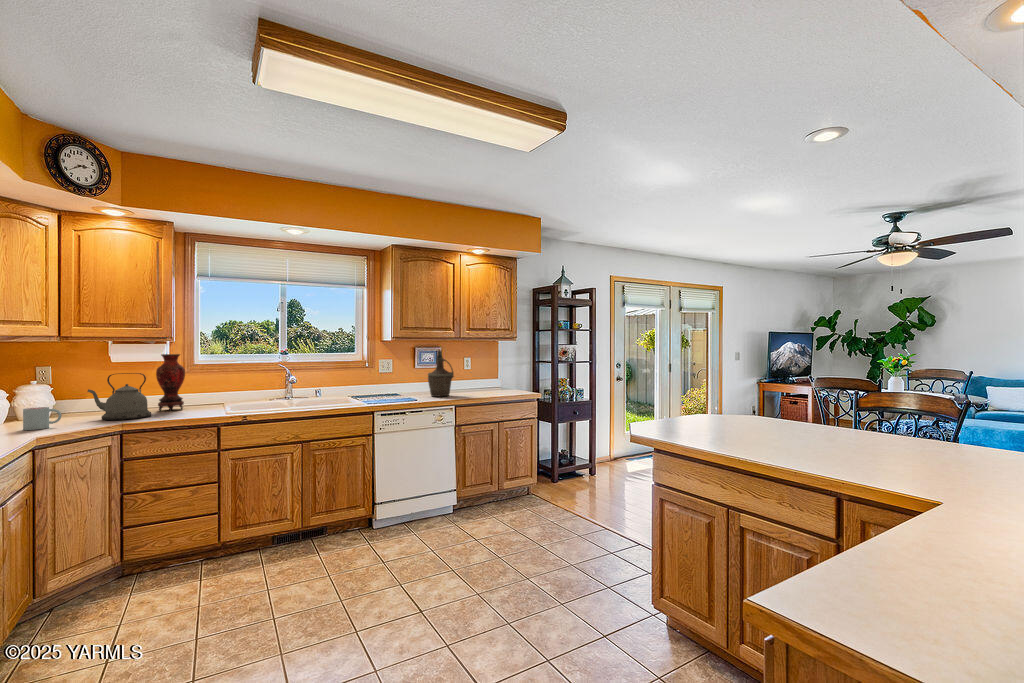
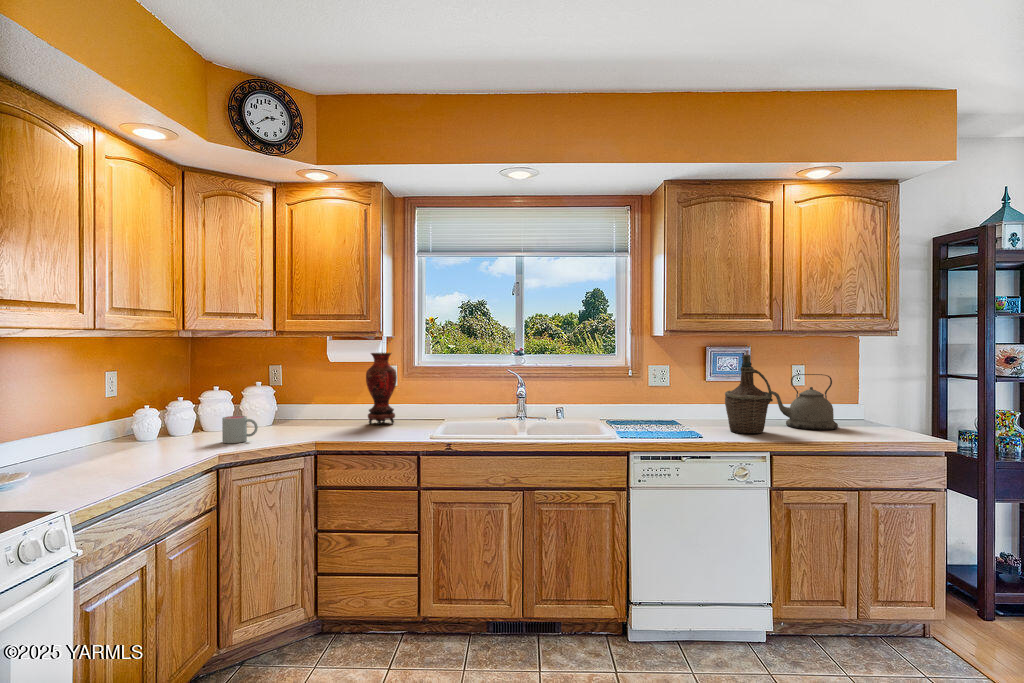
kettle: present [88,373,151,420] -> present [771,374,838,430]

